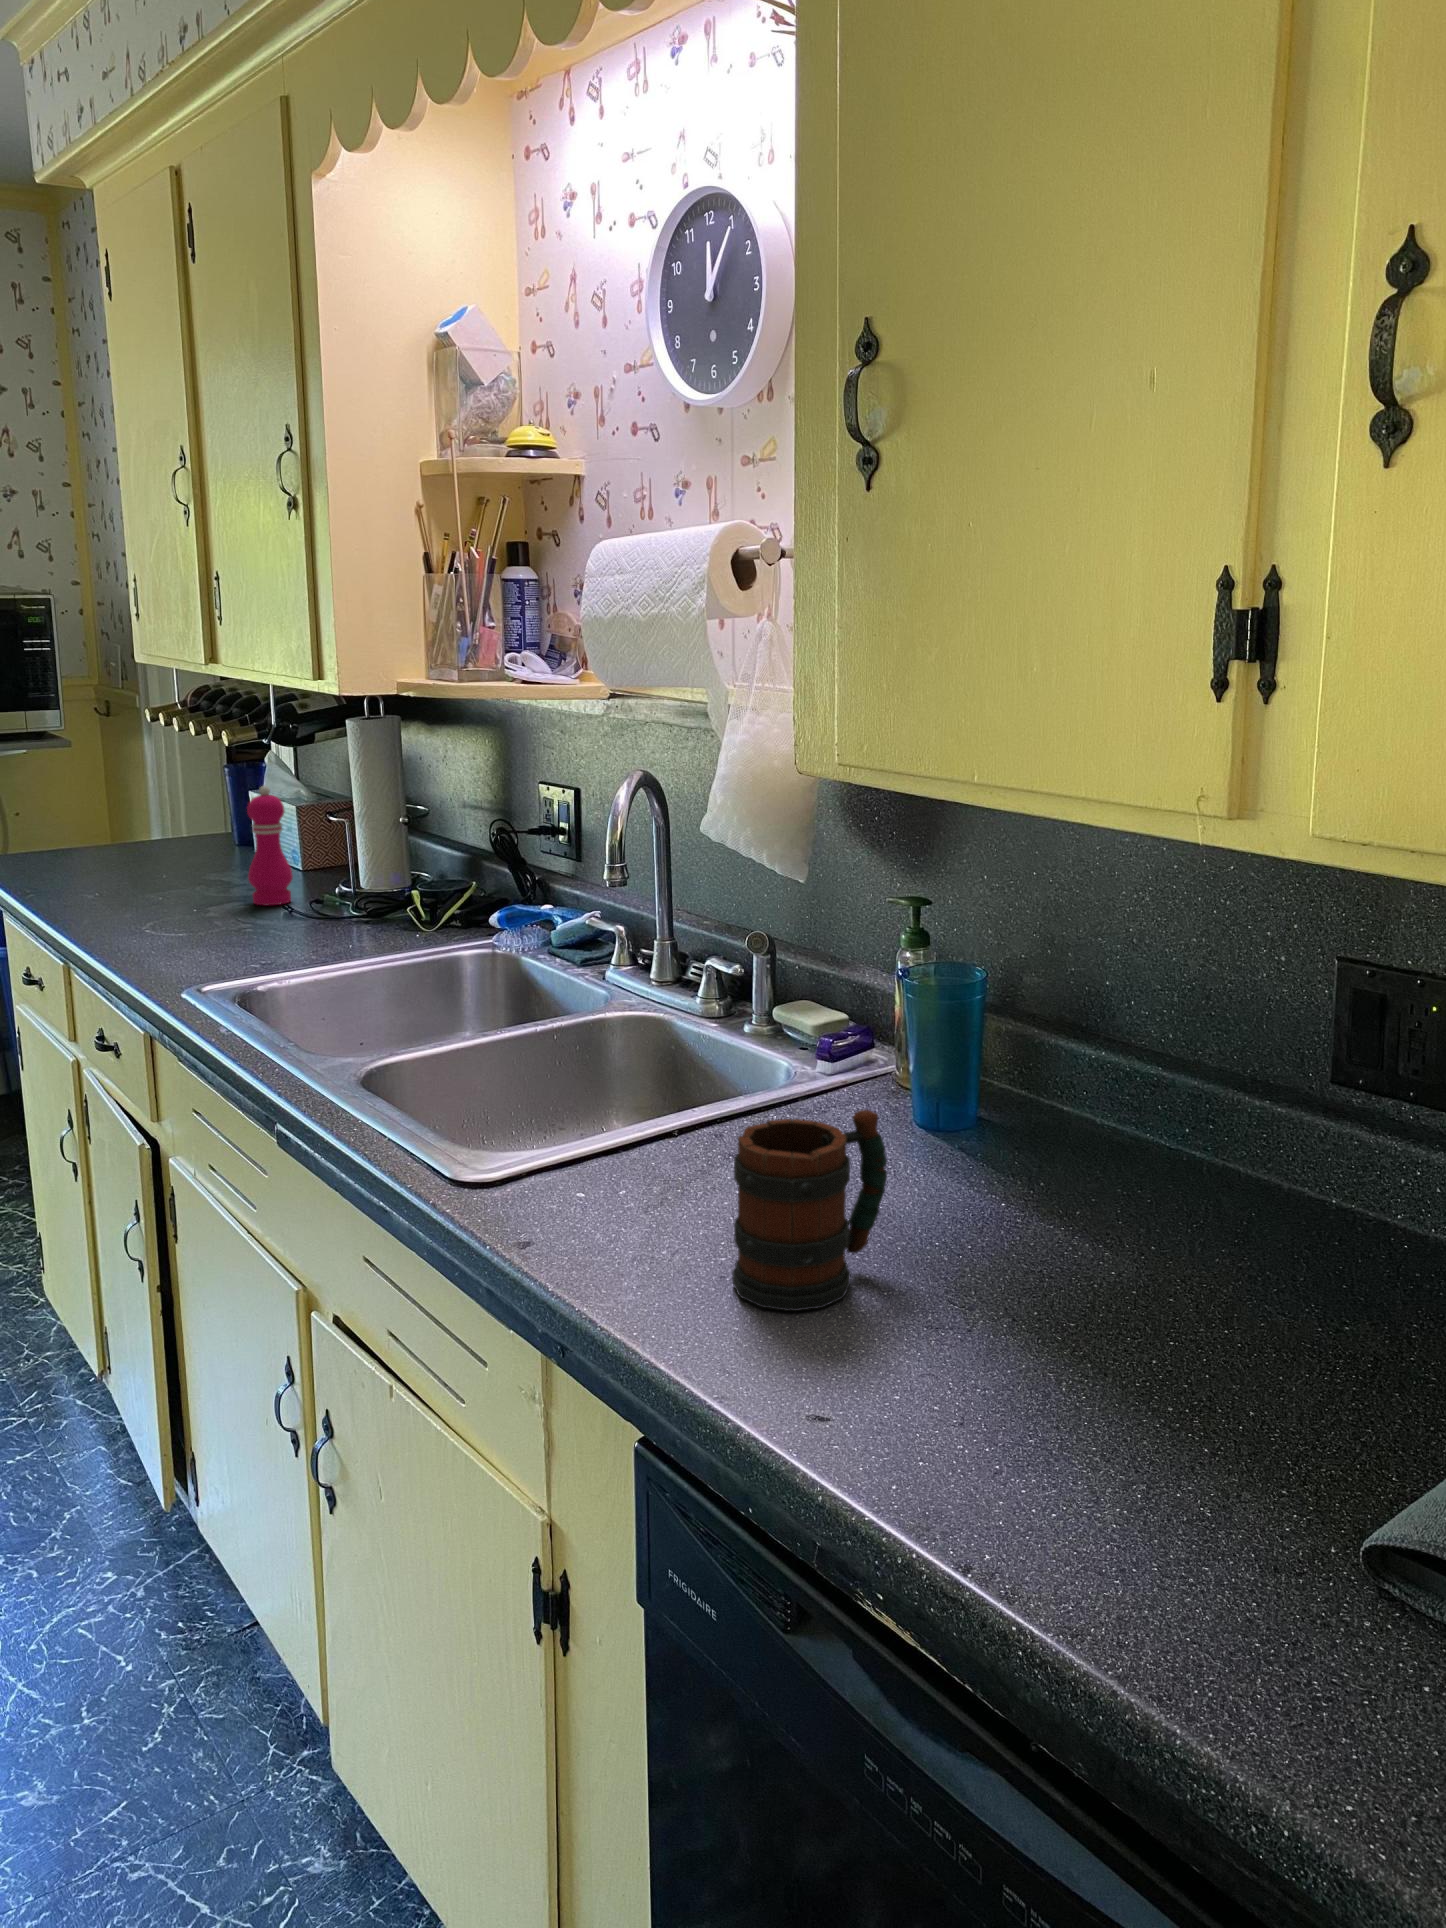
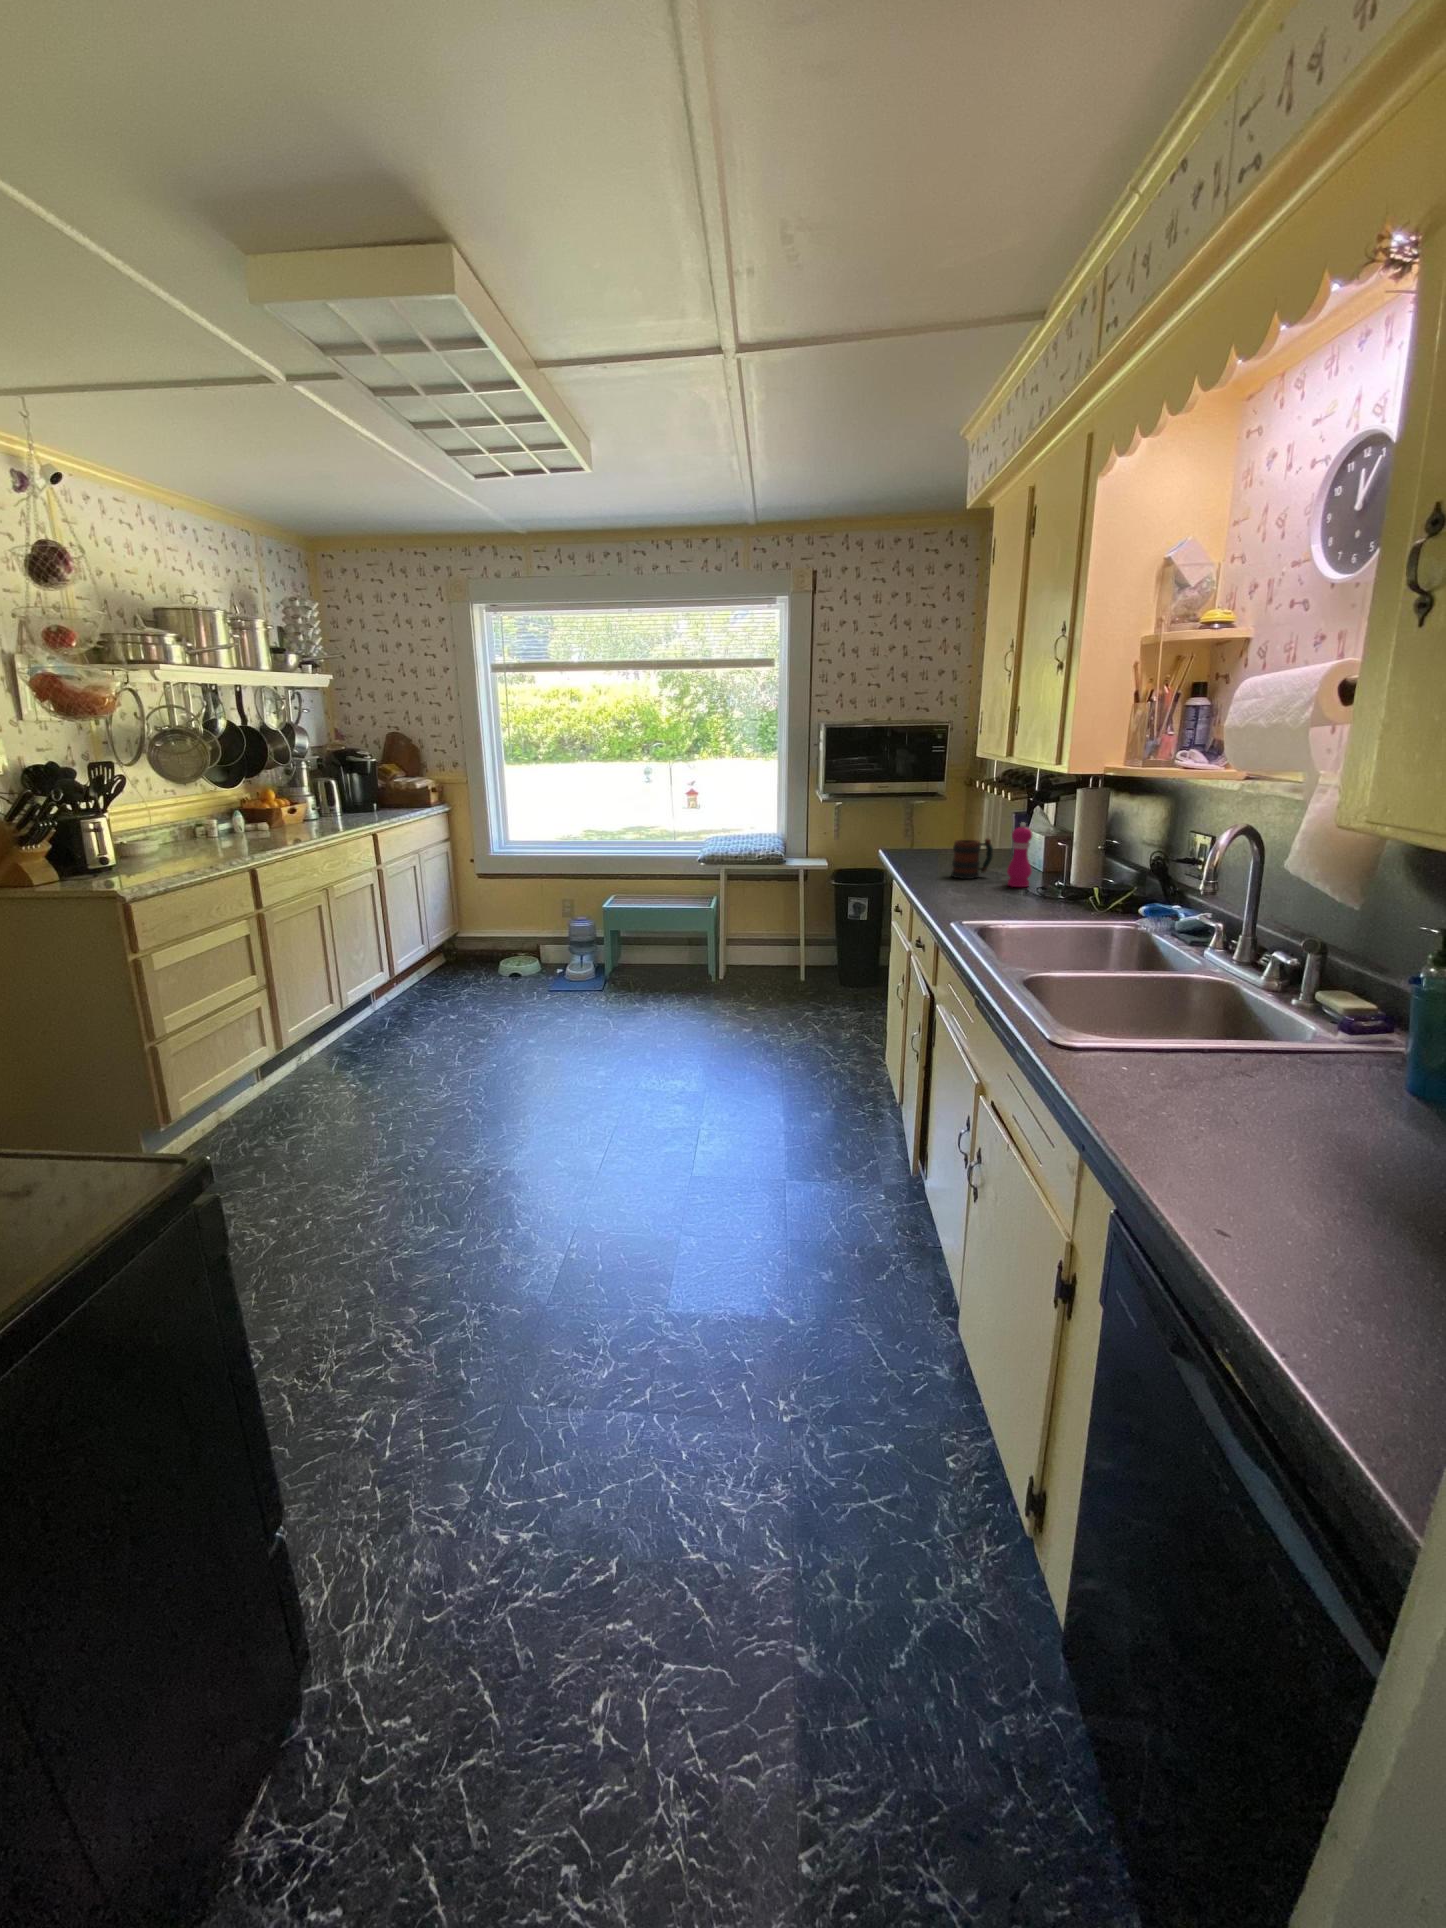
mug: present [732,1110,887,1311] -> present [951,838,993,879]

